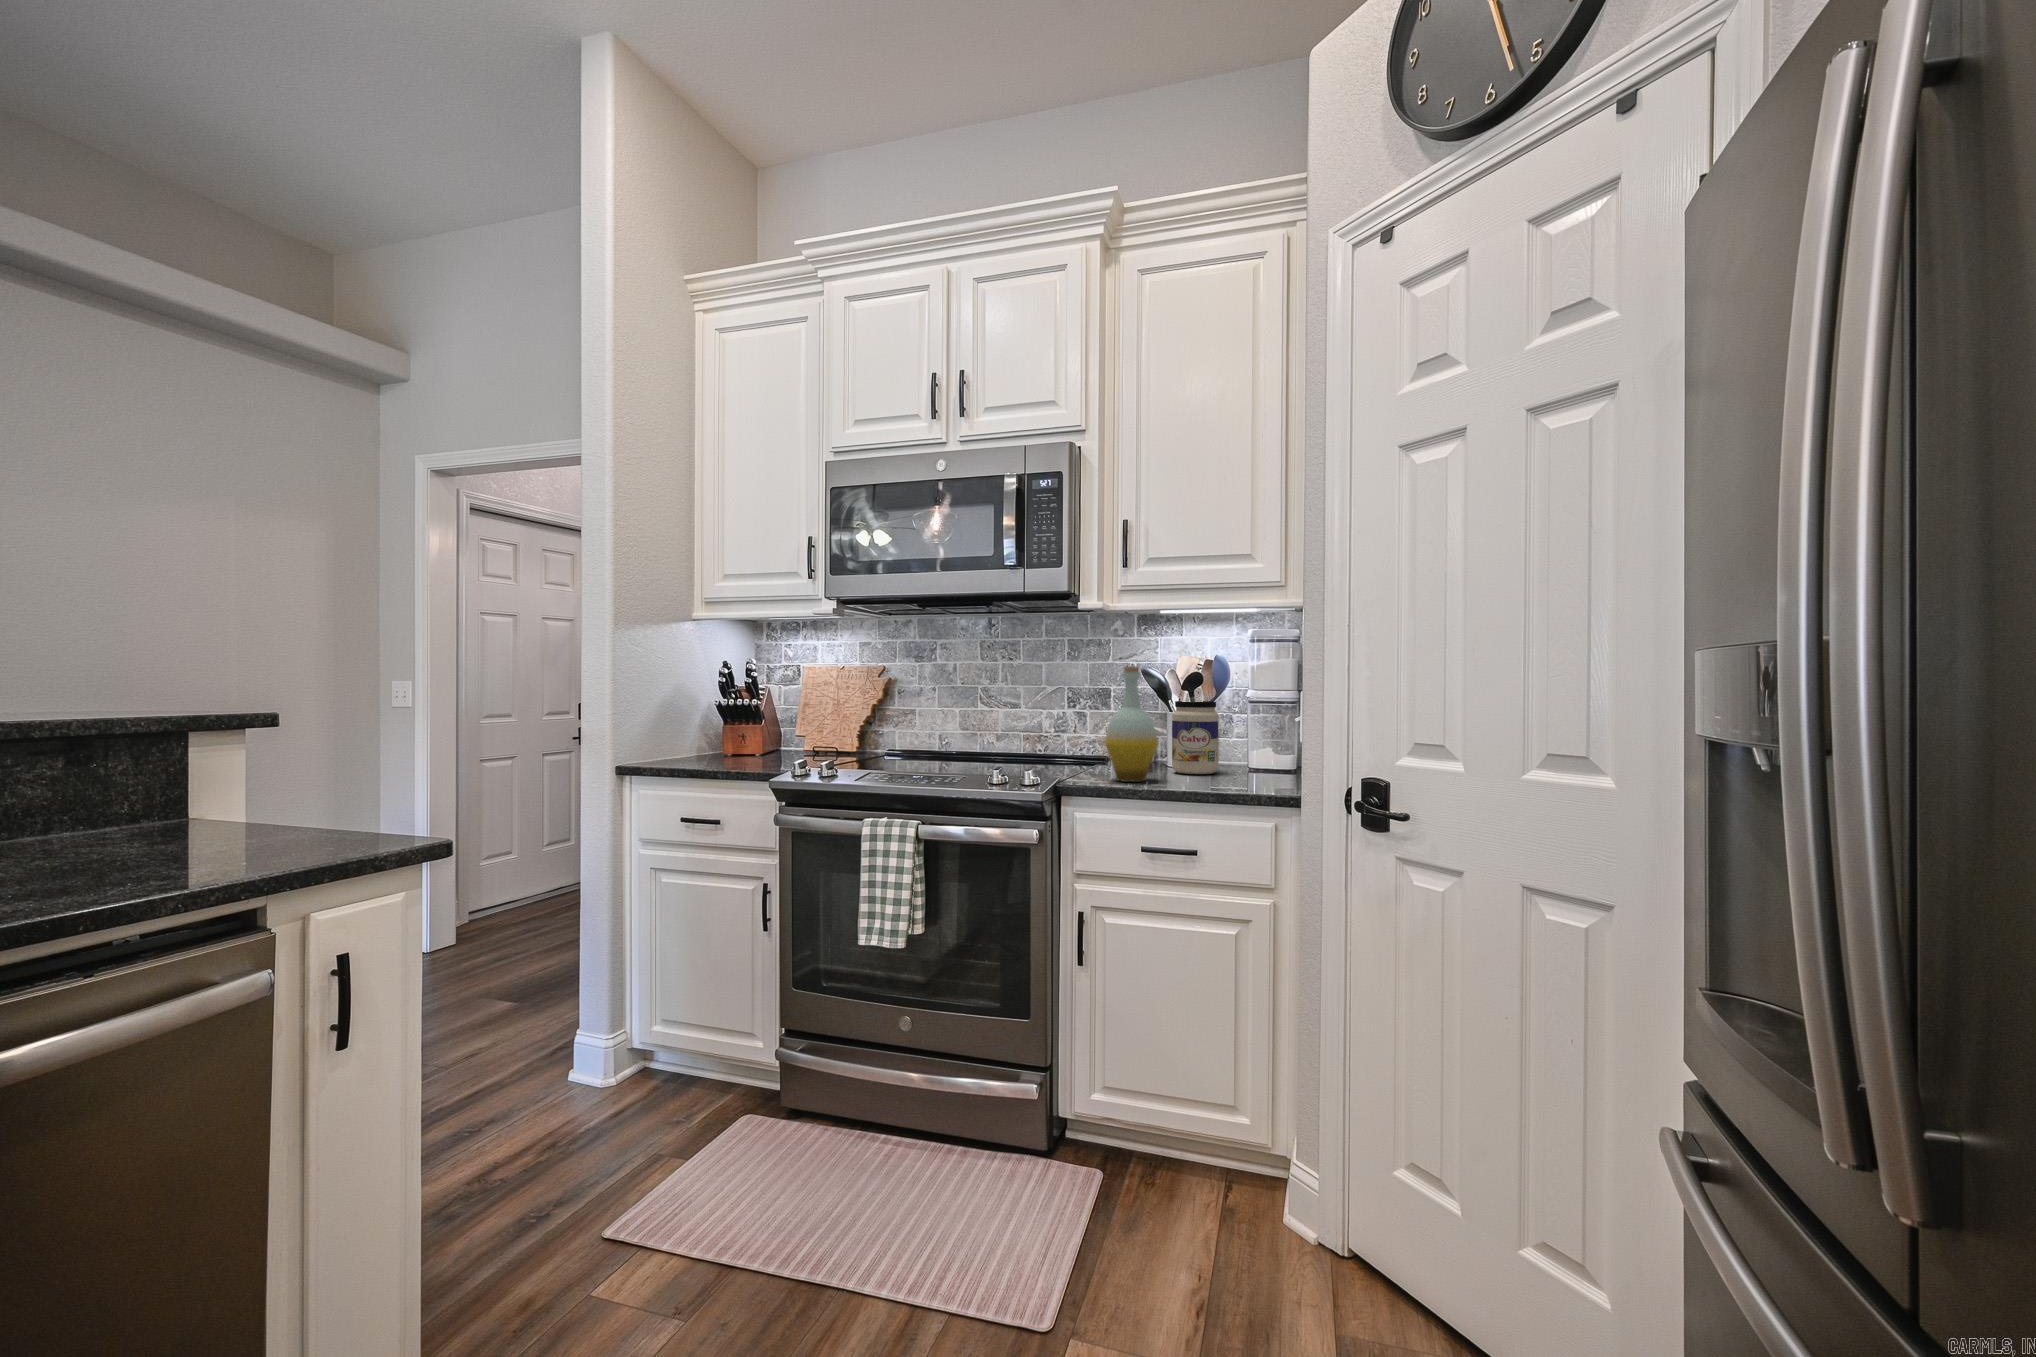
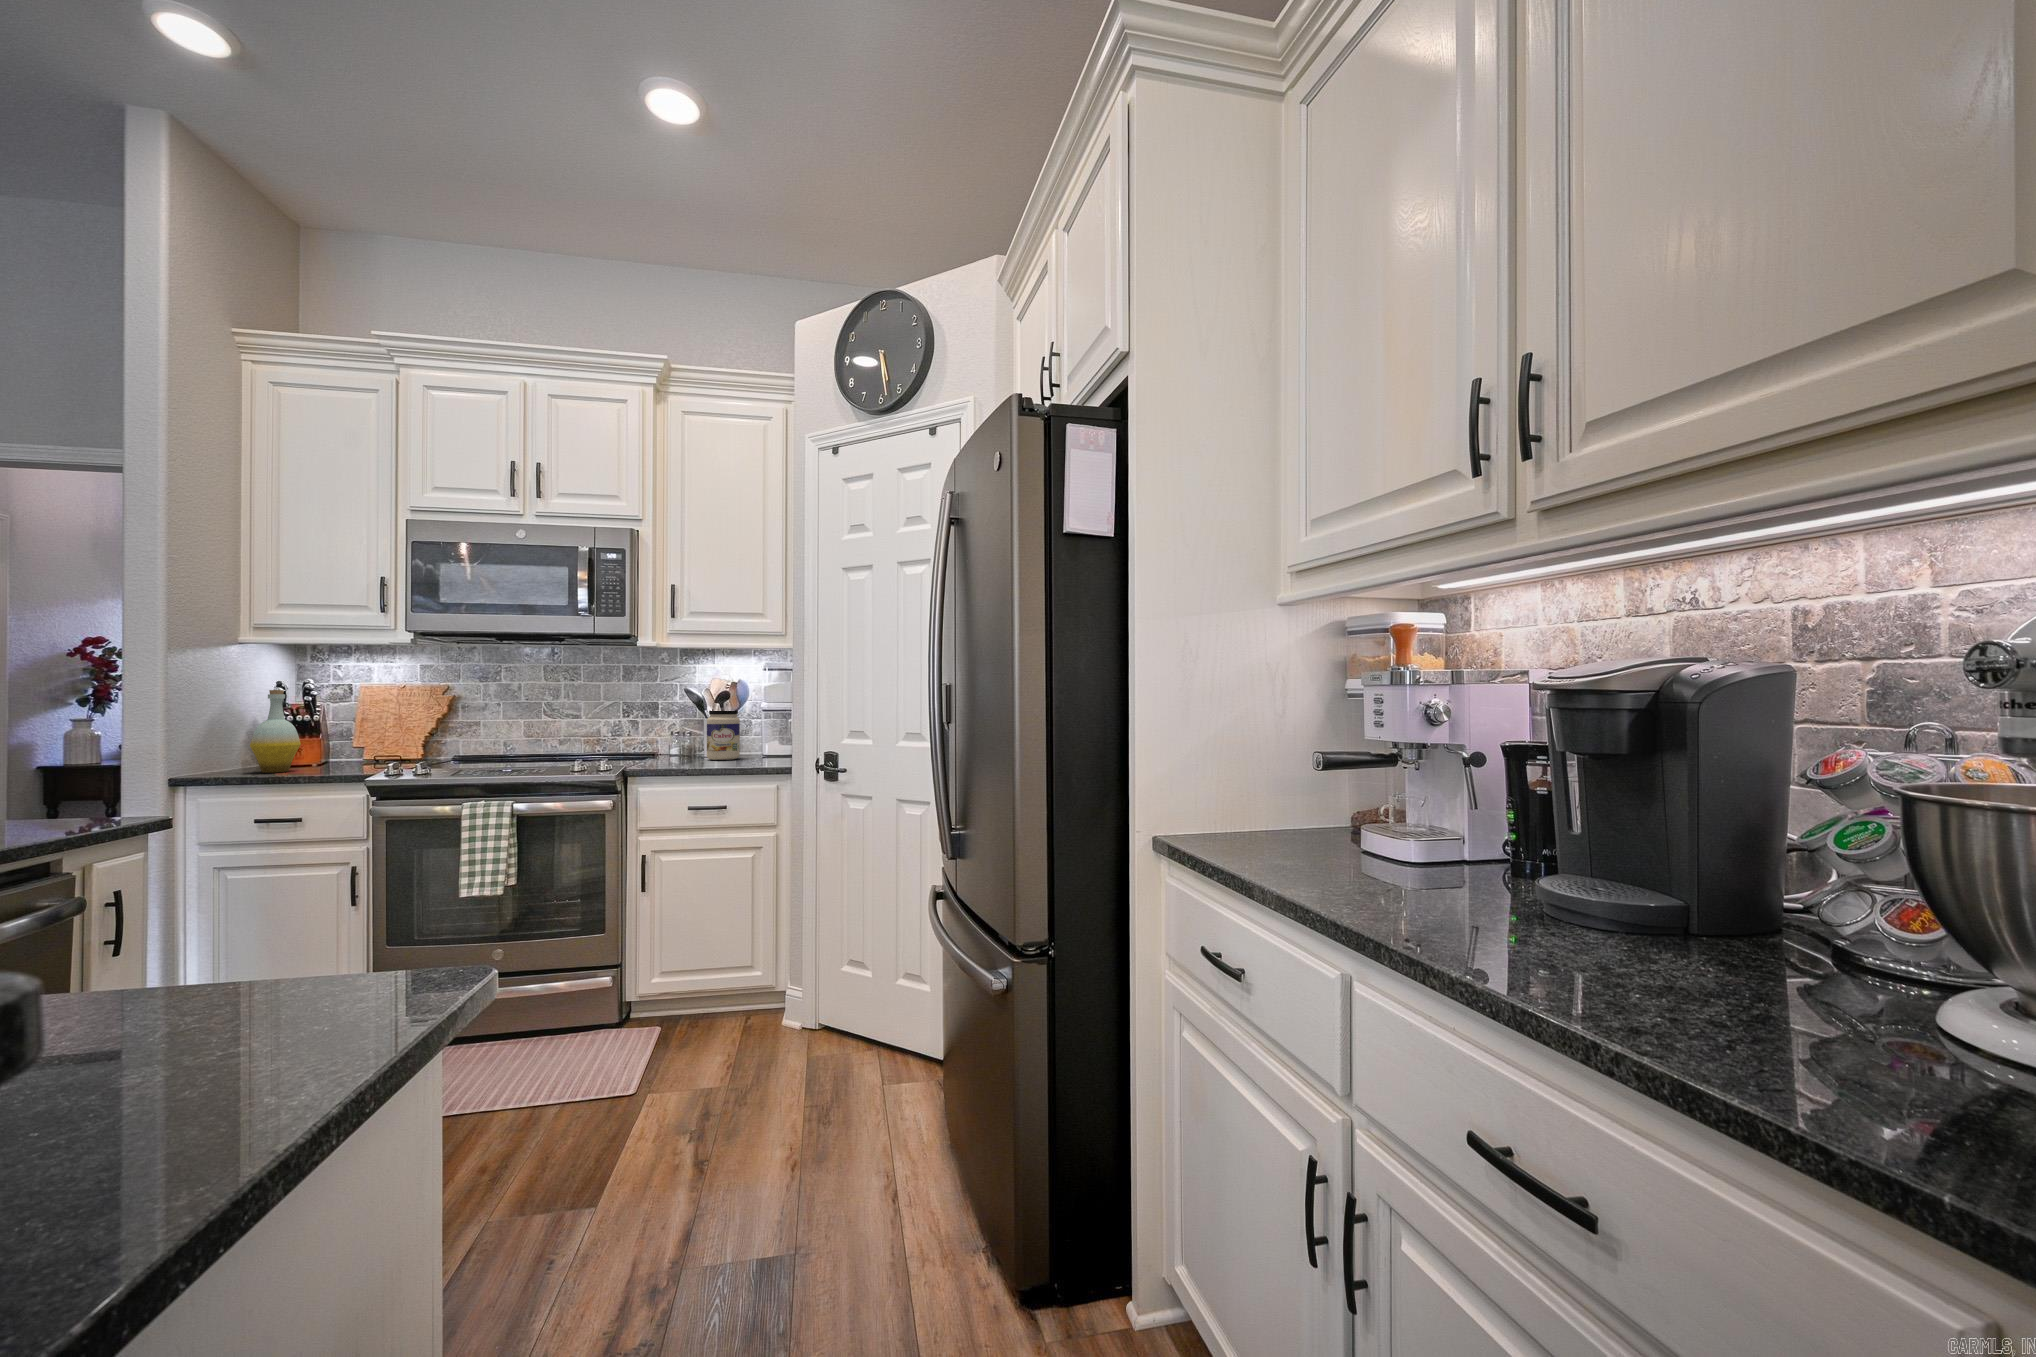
bottle: present [1104,666,1158,782] -> present [250,690,301,773]

